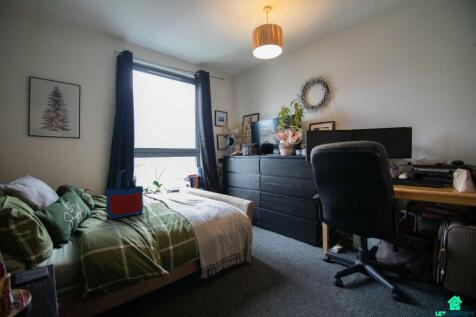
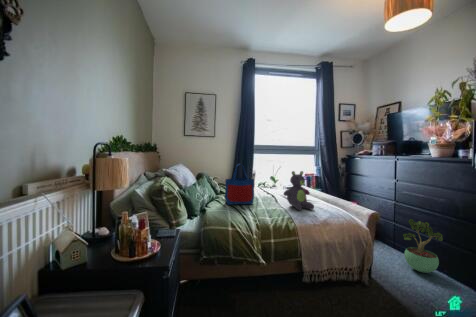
stuffed bear: none [176,173,206,211] -> present [284,171,314,210]
potted plant: none [267,203,291,241] -> present [403,219,443,273]

